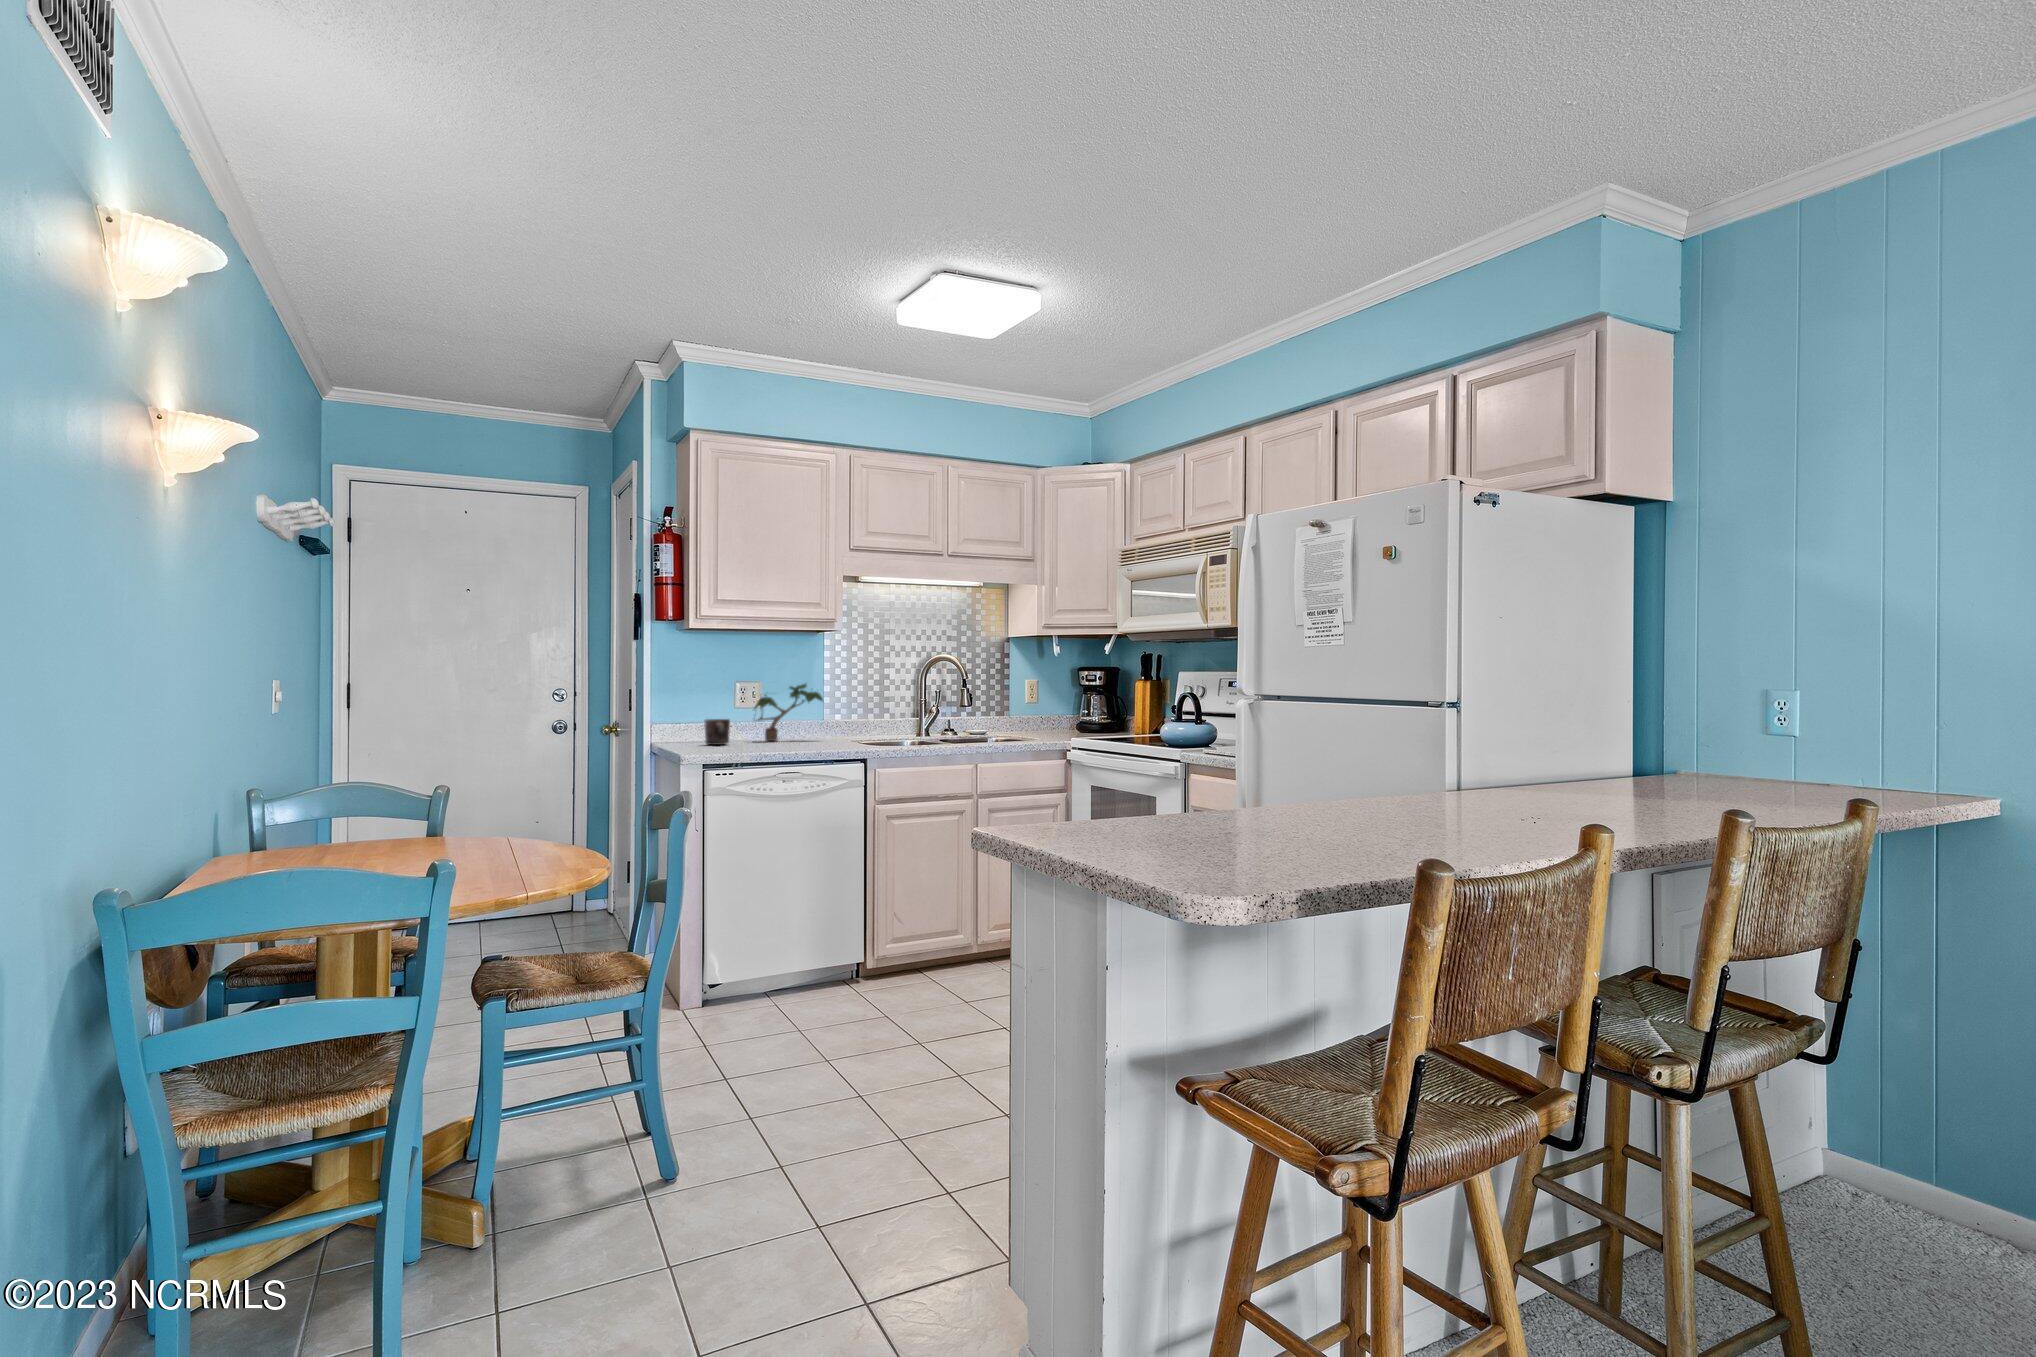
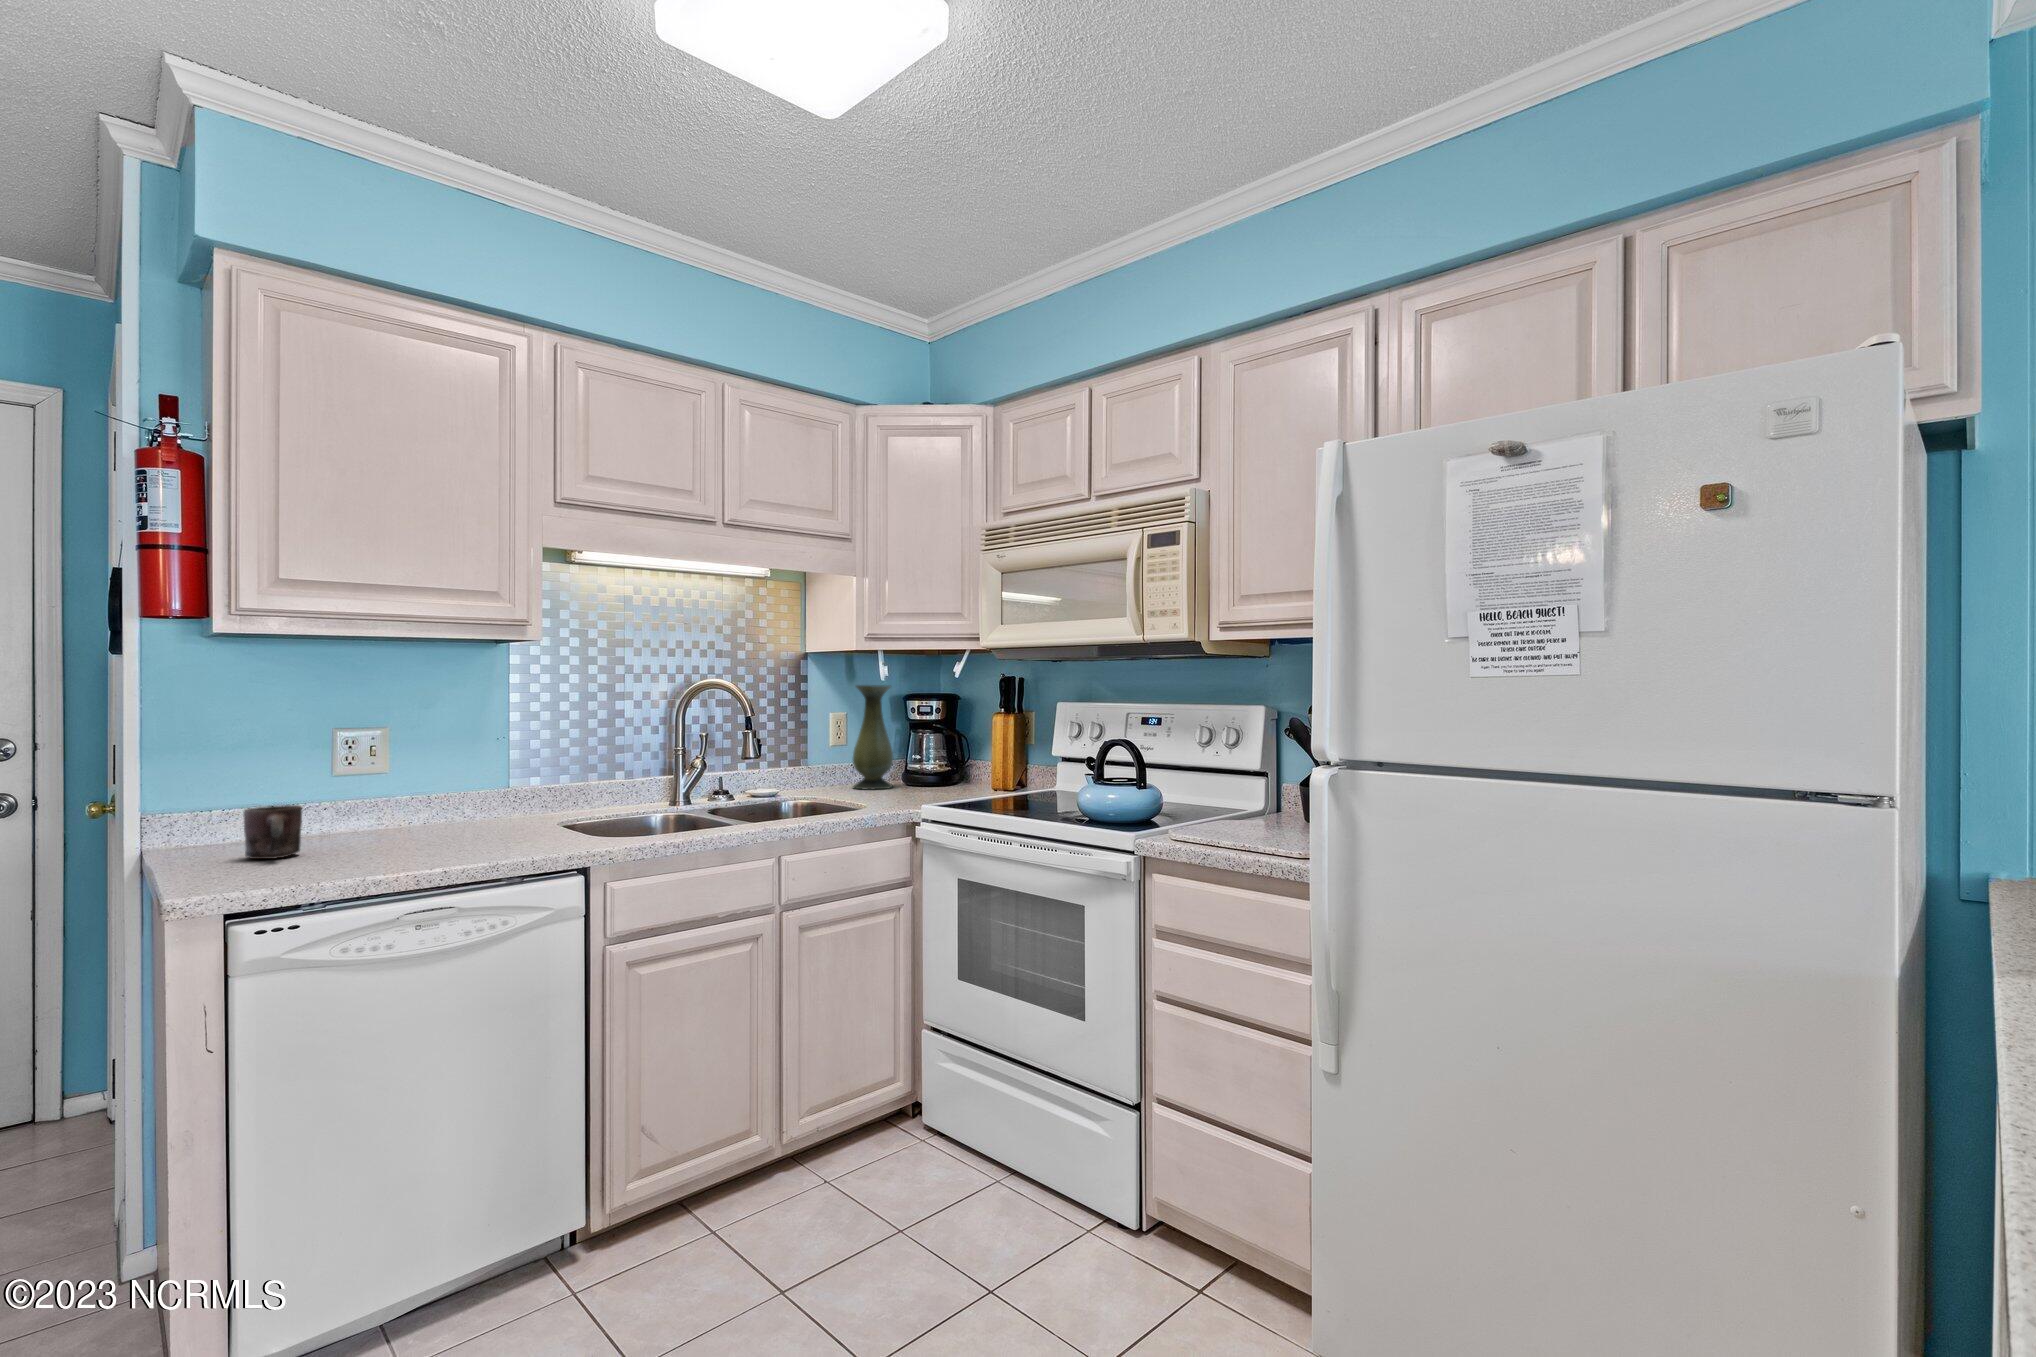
vase: none [1040,661,1069,733] -> present [853,685,893,790]
potted plant: present [753,683,823,741] -> none [350,726,521,835]

